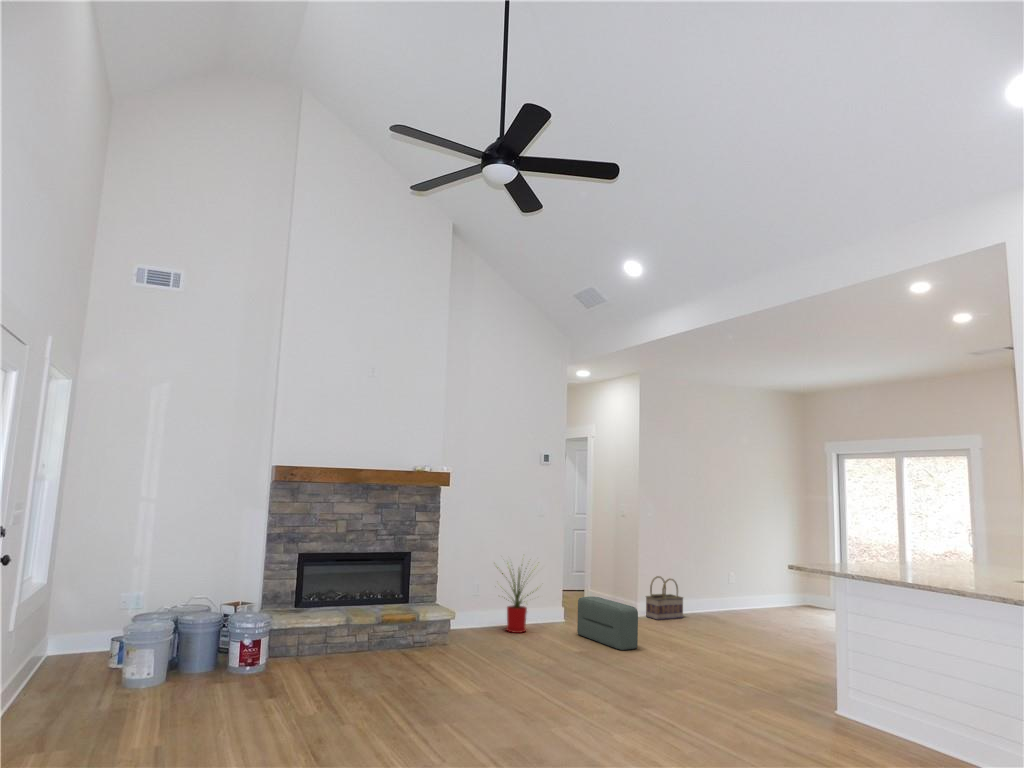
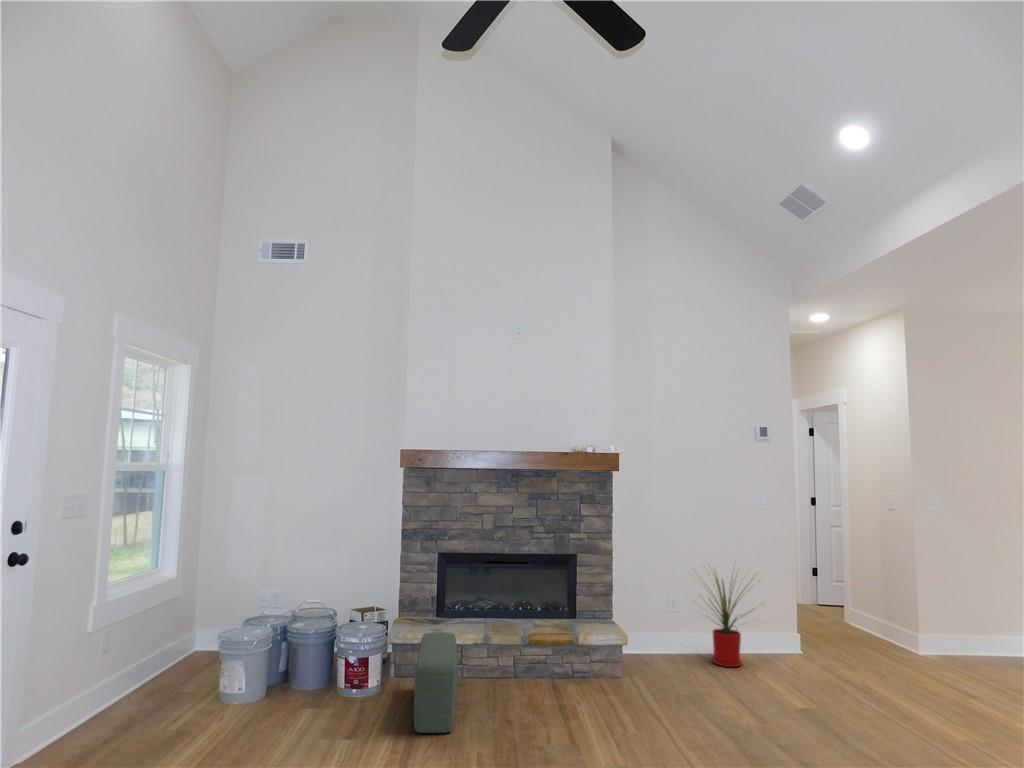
basket: present [646,576,683,620] -> none [936,598,1003,663]
pouf: present [577,597,638,650] -> present [414,632,457,733]

